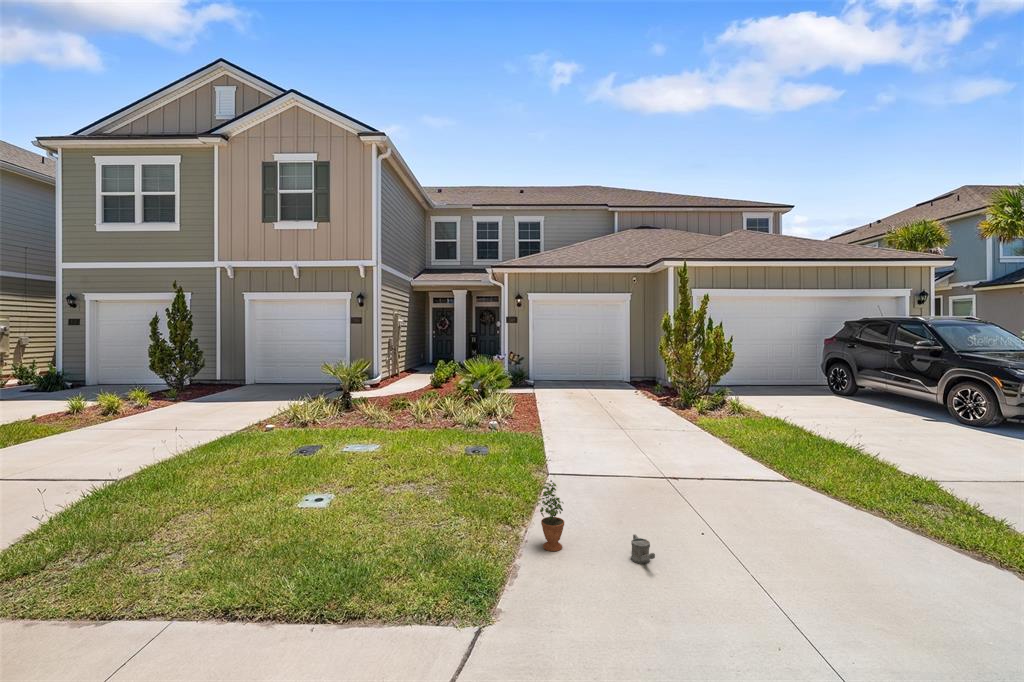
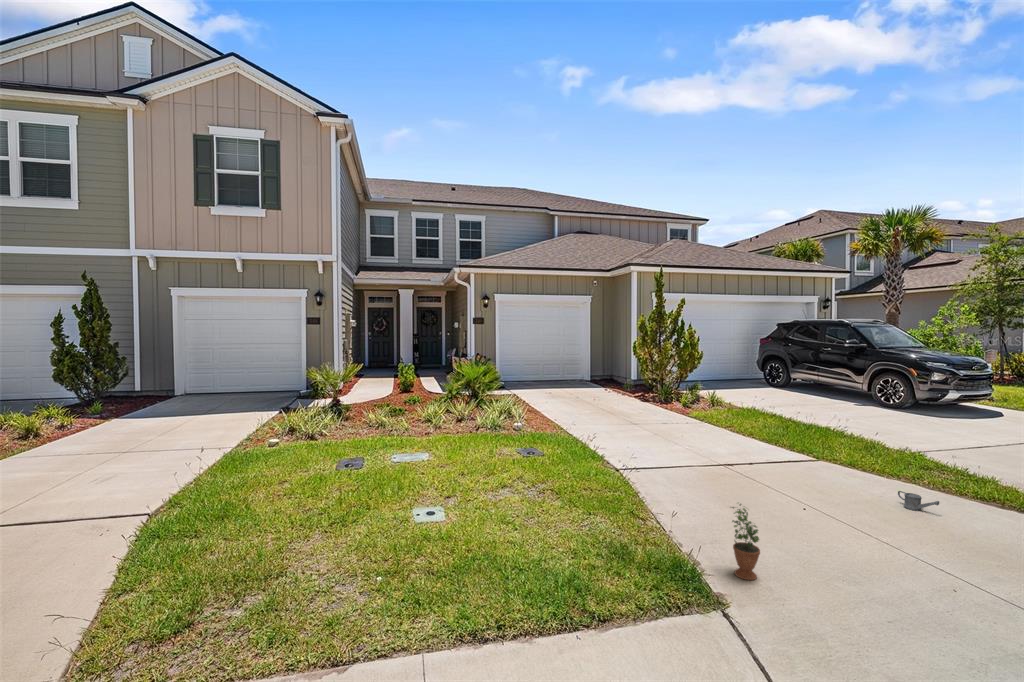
watering can: present [631,534,655,564] -> present [898,491,939,511]

